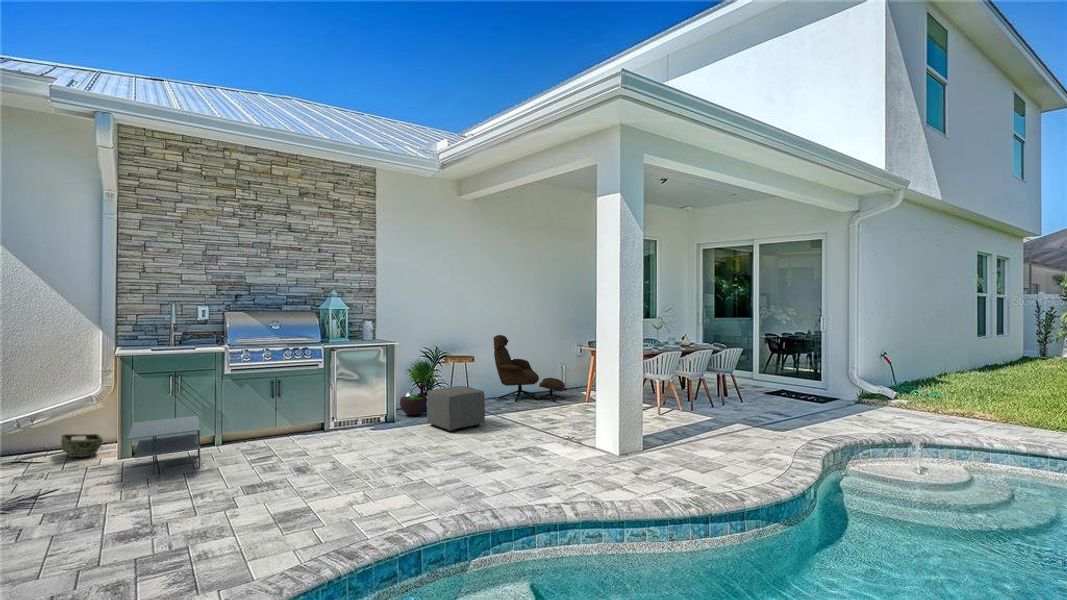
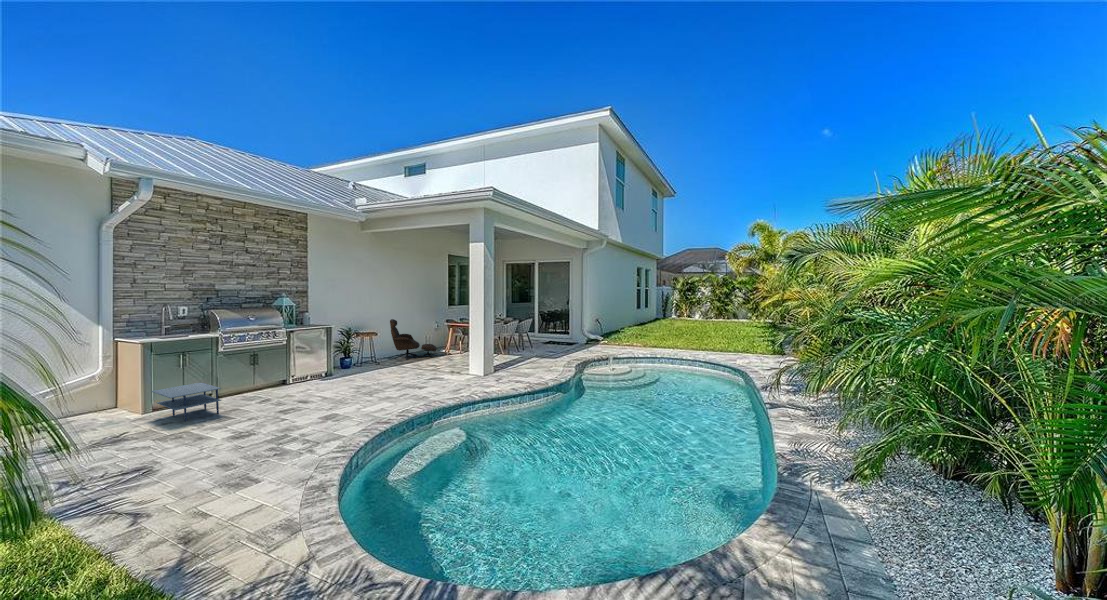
potted tree: present [400,360,434,415] -> none [333,334,359,373]
ottoman: present [427,386,485,432] -> none [359,351,398,378]
woven basket: present [61,434,103,457] -> none [67,406,113,423]

